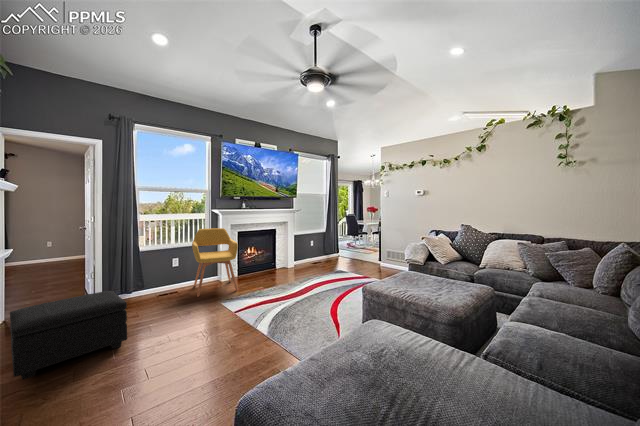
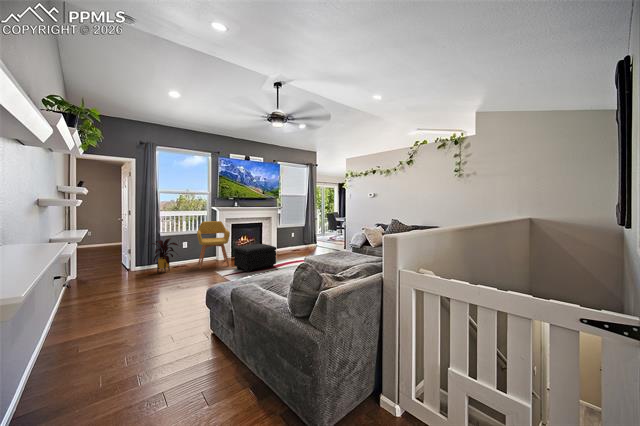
house plant: none [117,254,169,307] -> present [152,238,178,273]
footstool: present [10,291,127,380] -> present [234,244,276,272]

